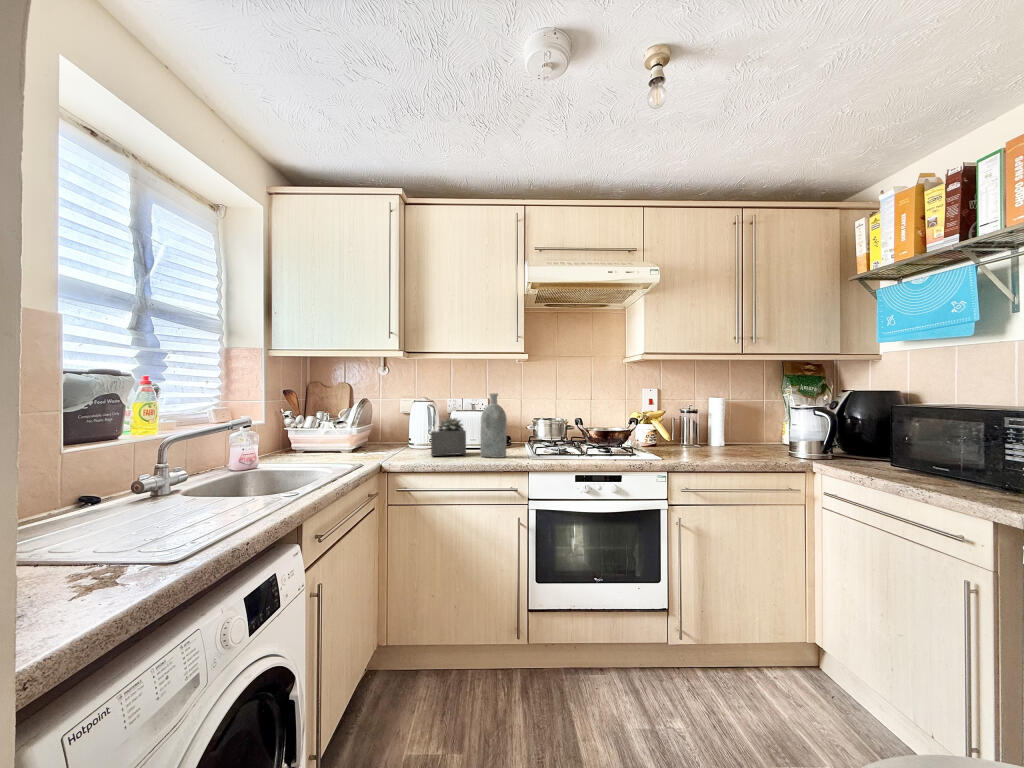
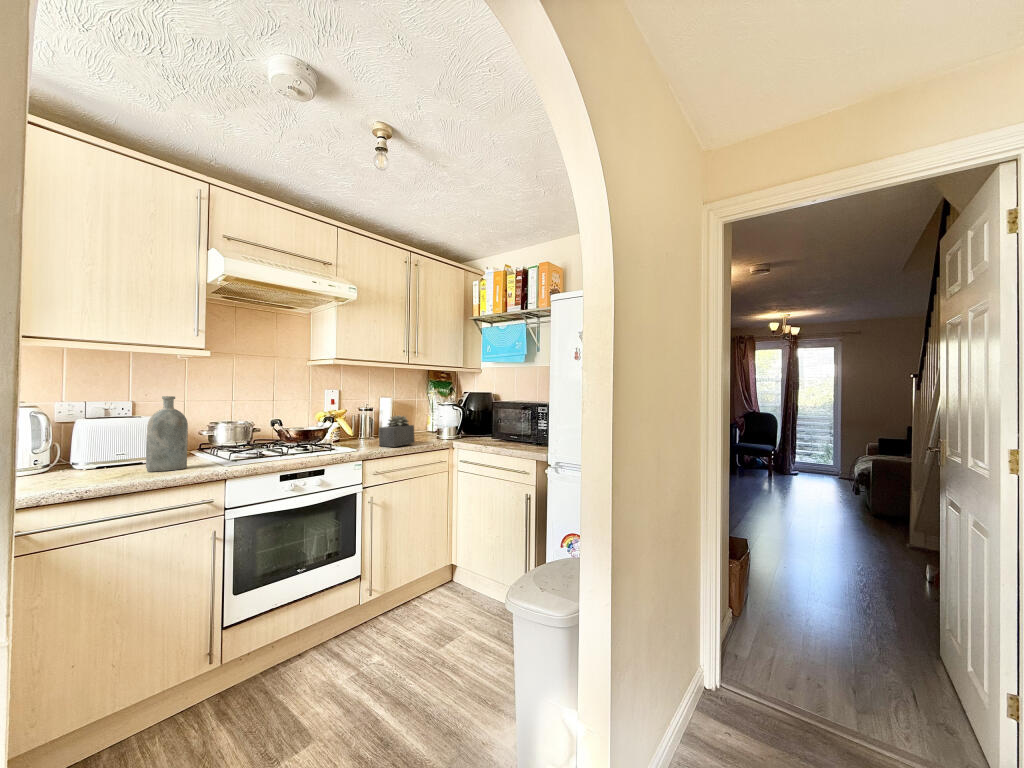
succulent plant: present [431,418,466,456] -> present [379,416,415,447]

